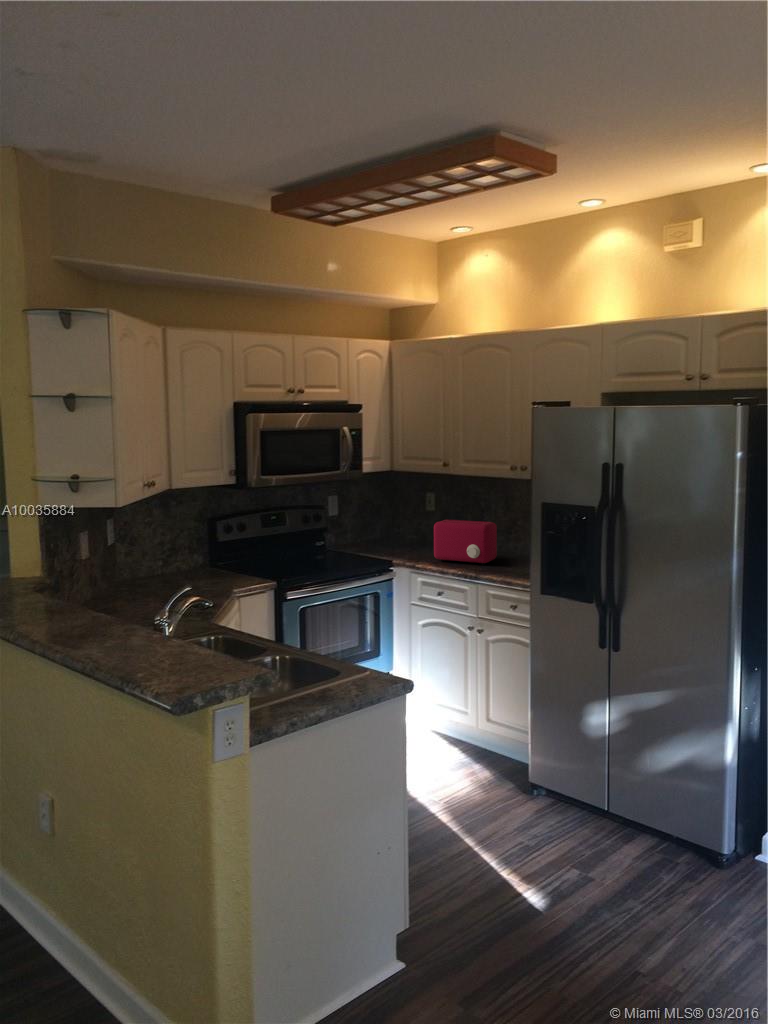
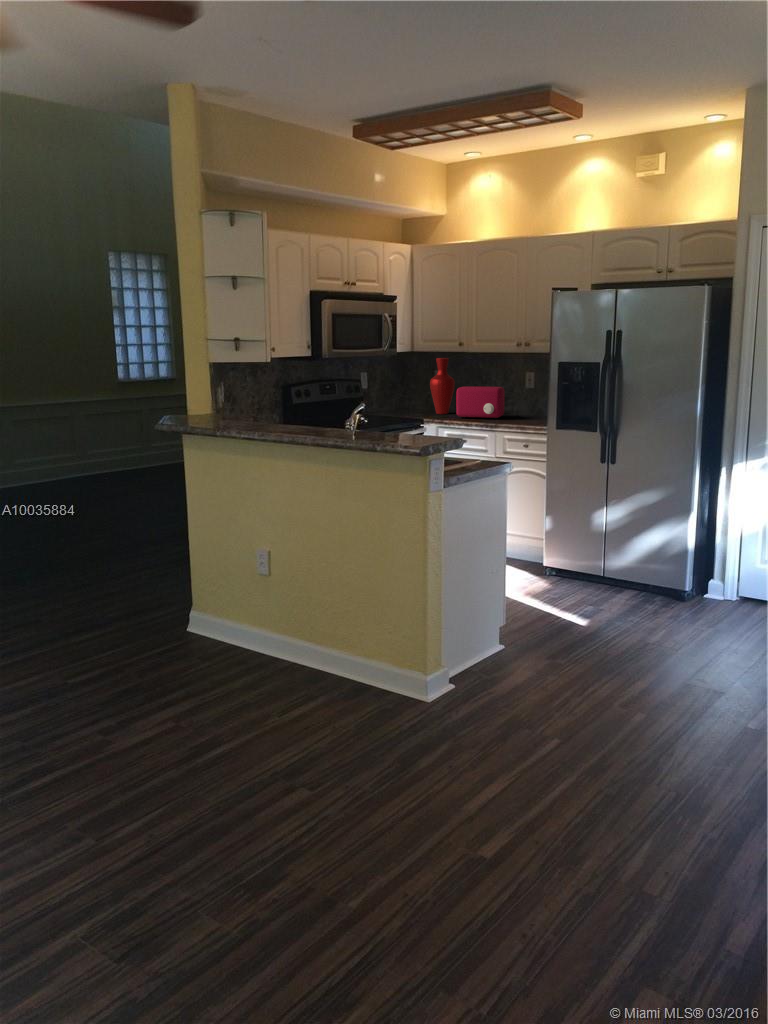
vase: none [410,481,441,552] -> present [430,358,455,414]

